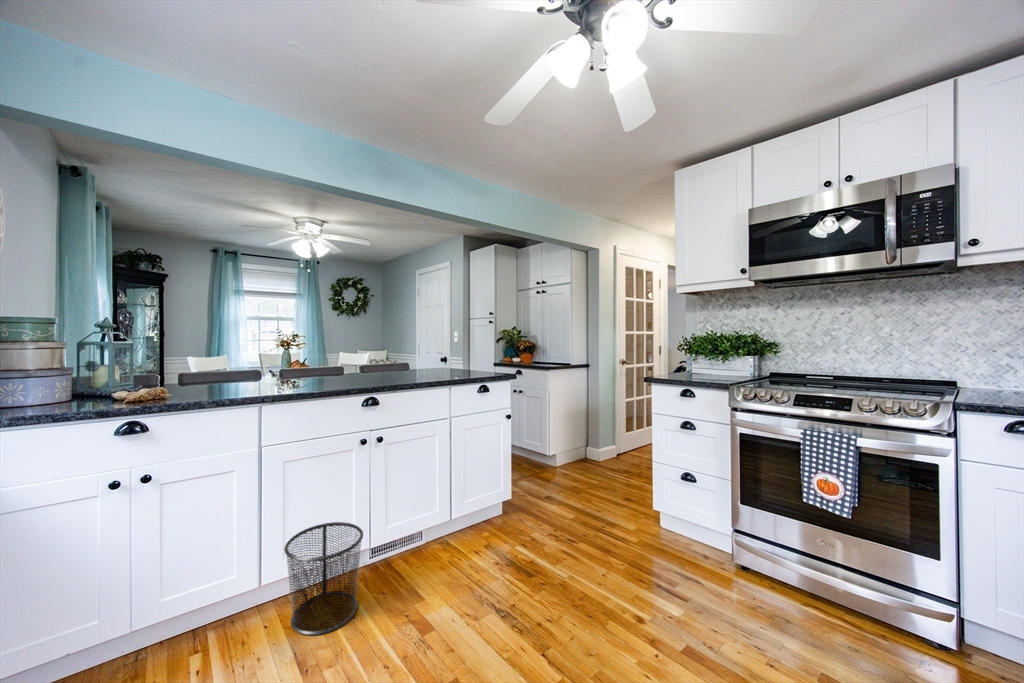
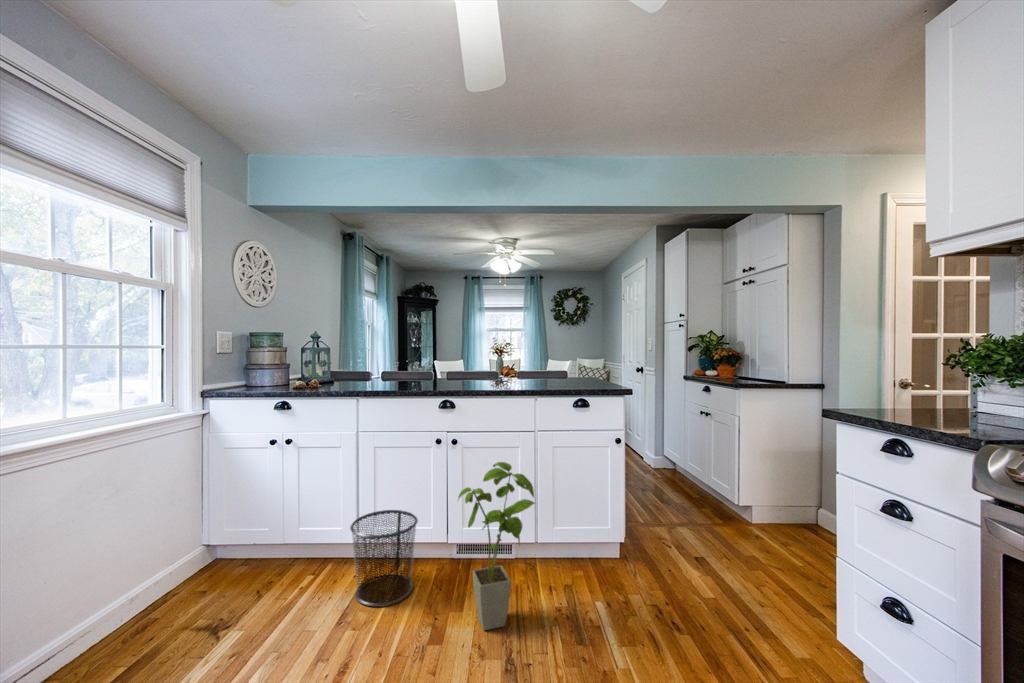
house plant: none [428,448,505,600] -> present [458,462,535,630]

